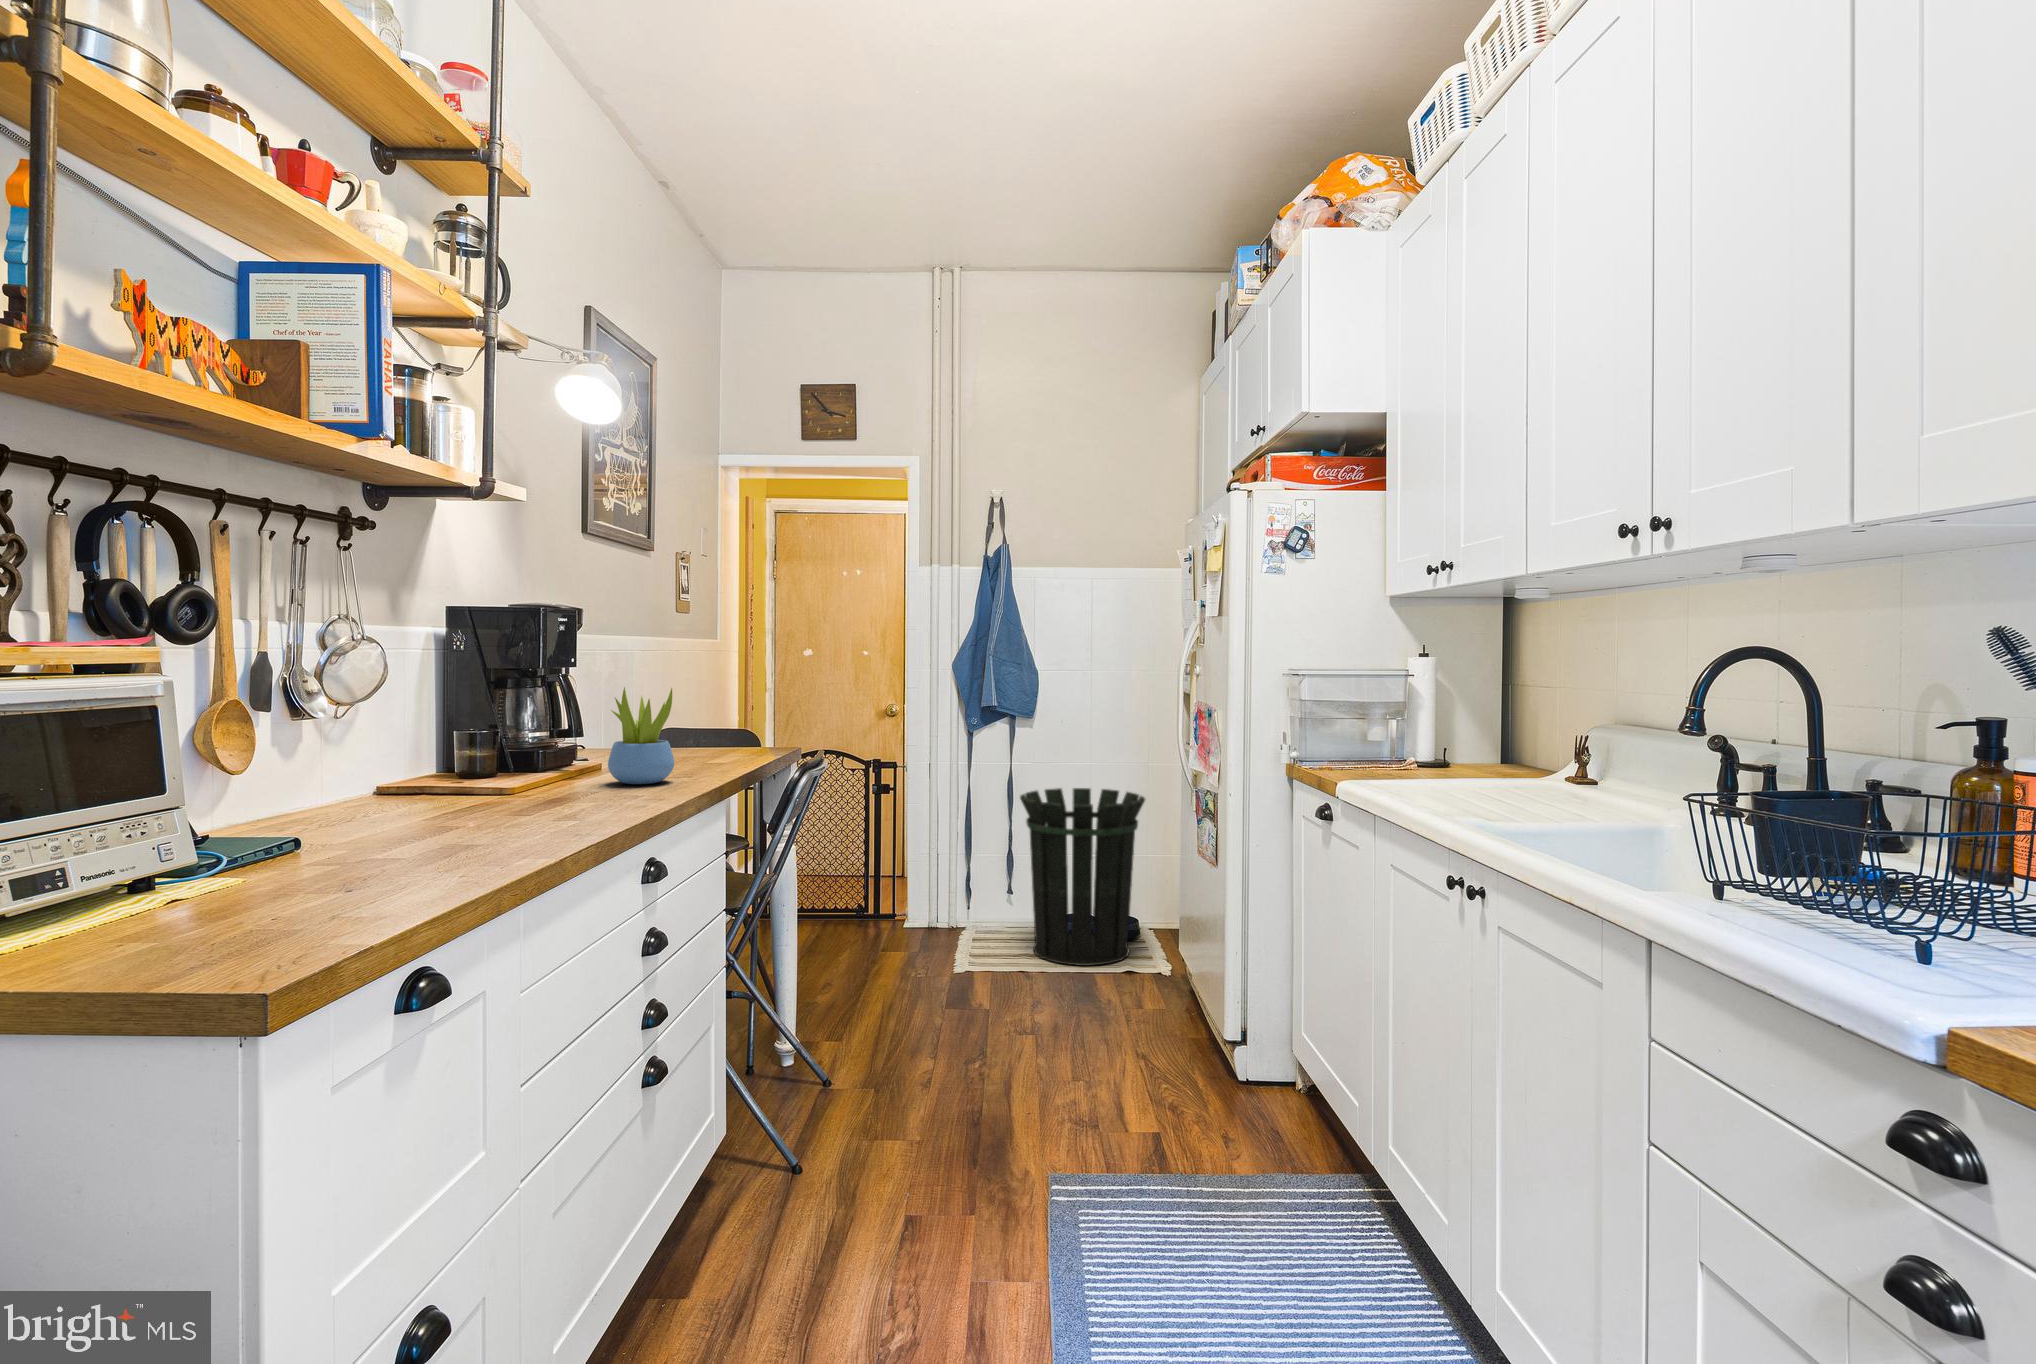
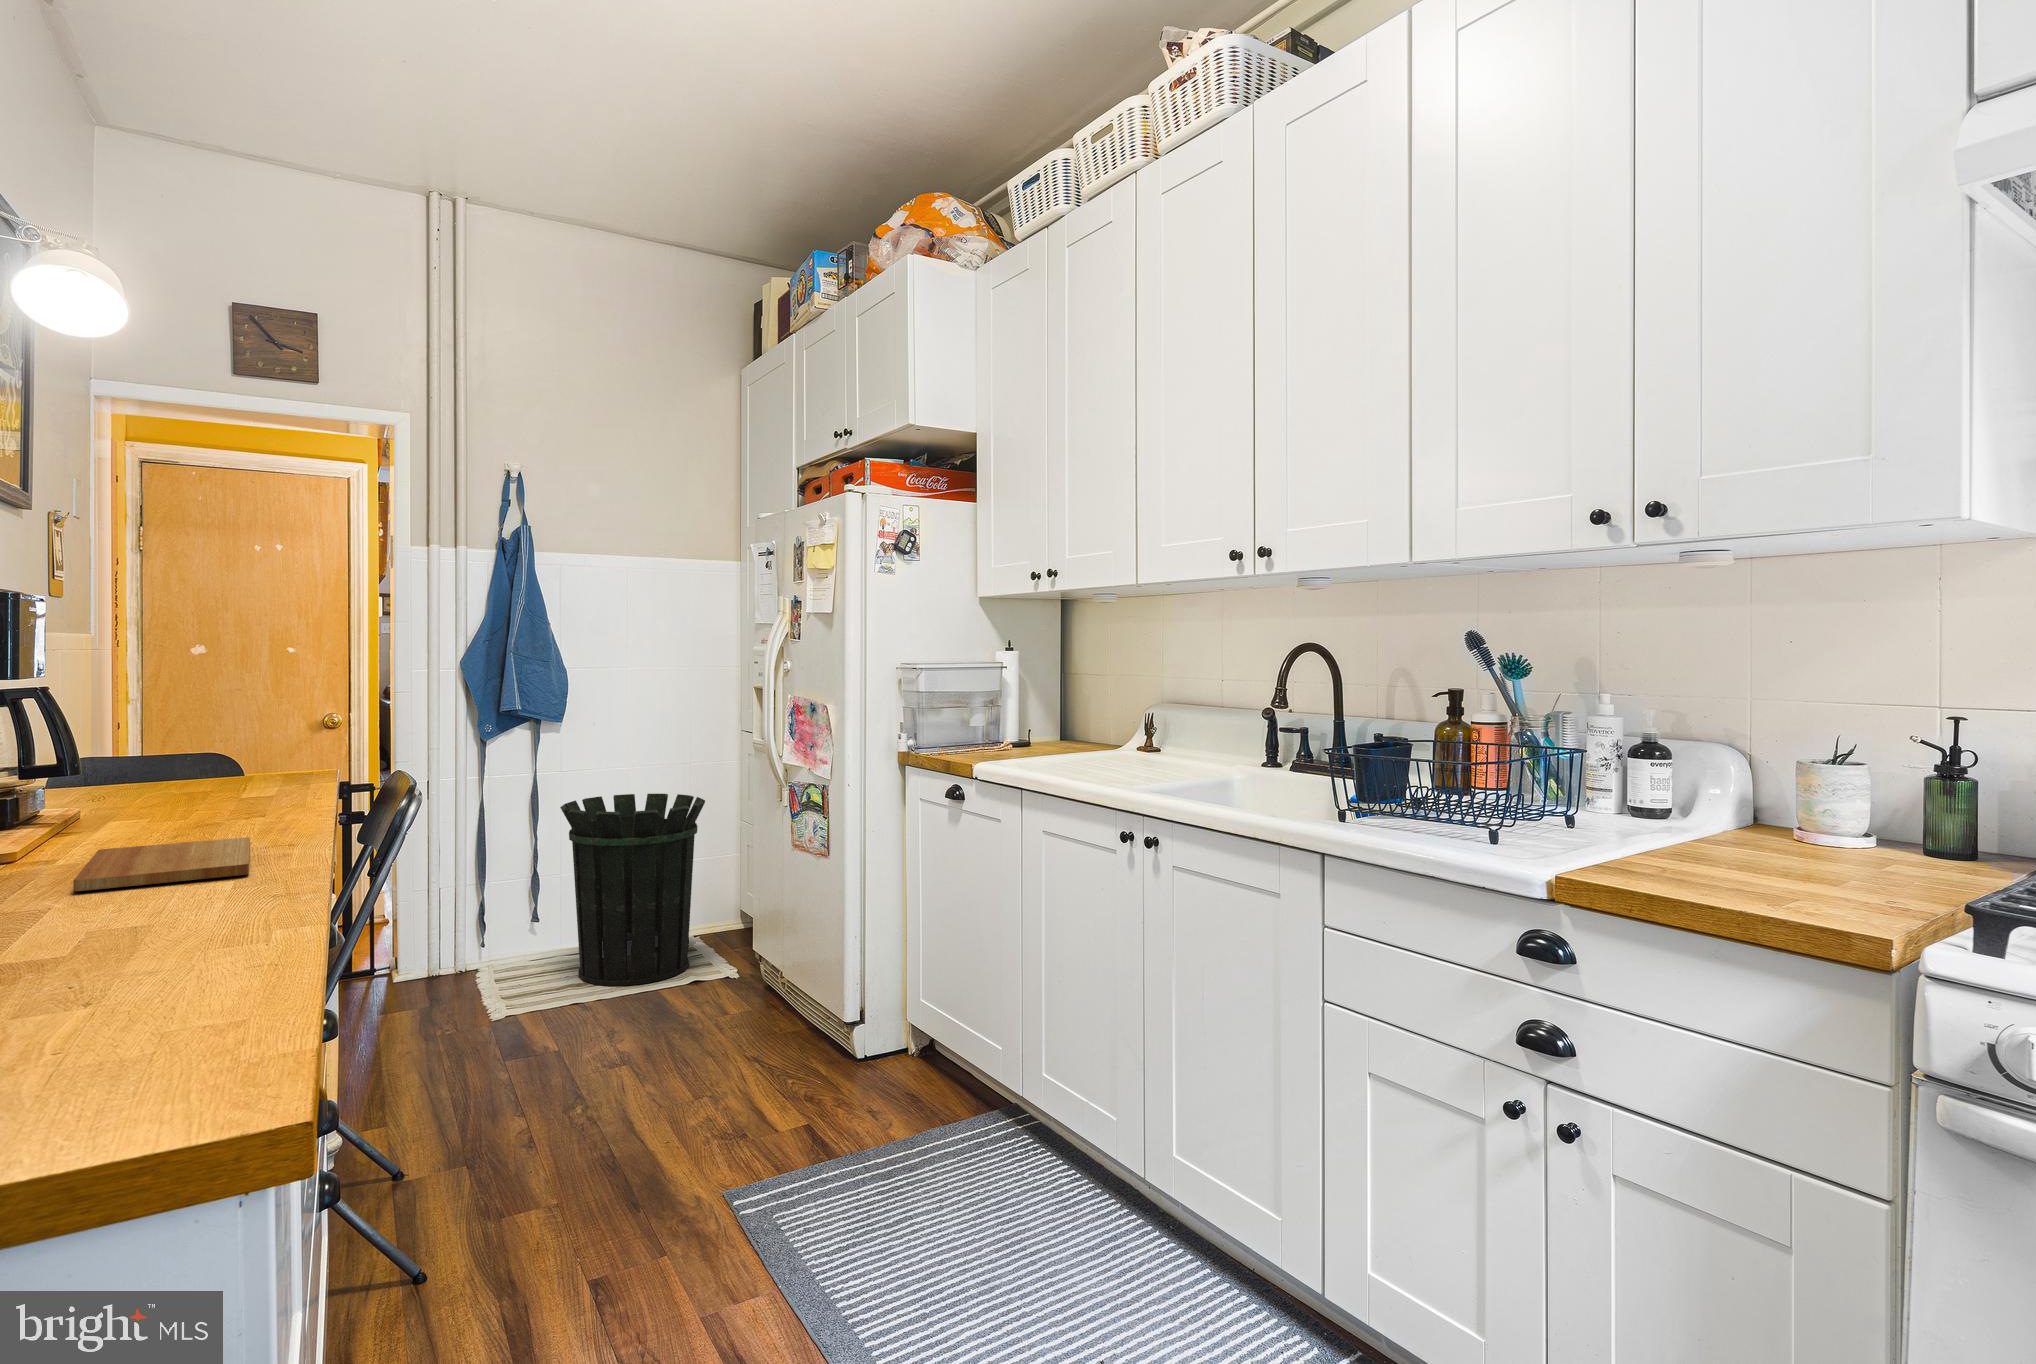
succulent plant: present [608,687,674,784] -> none [131,690,241,823]
cutting board: none [493,798,632,826] -> present [73,837,250,891]

